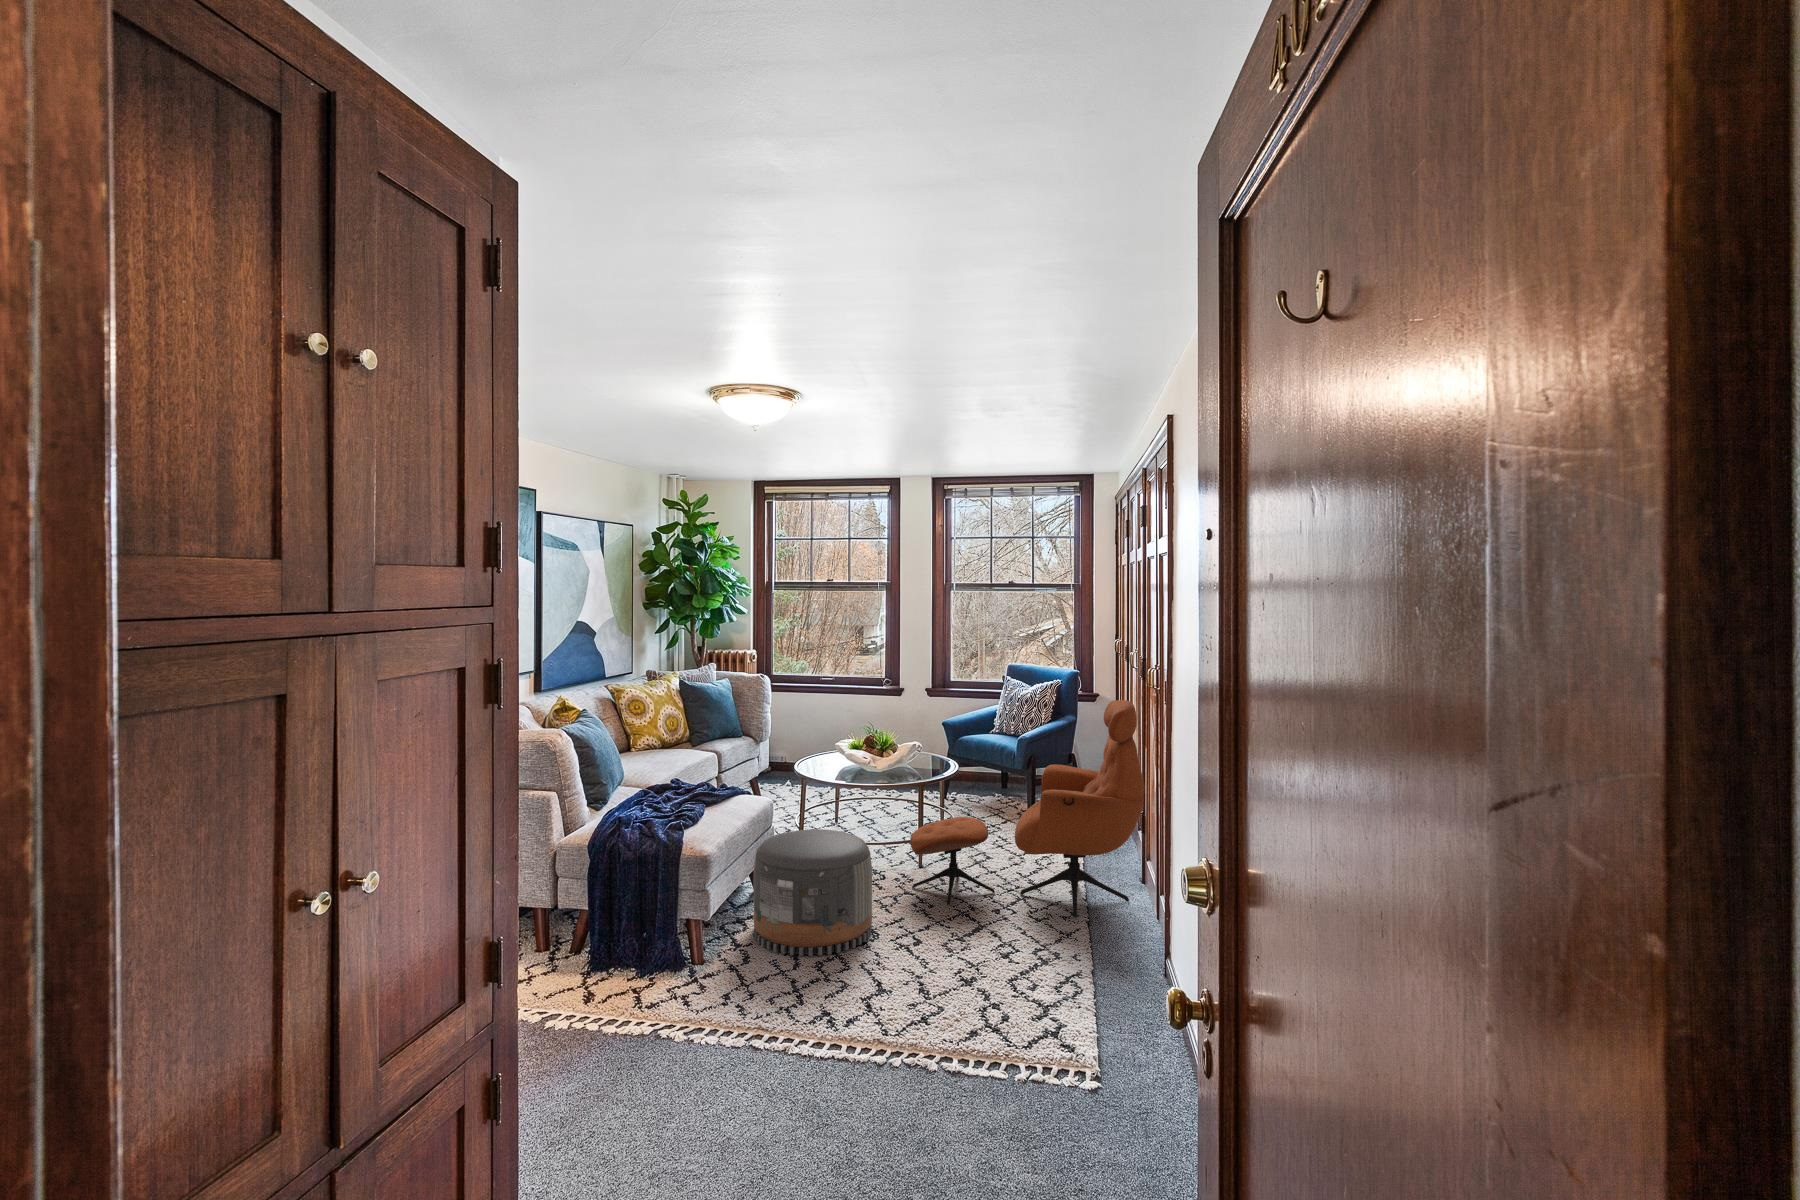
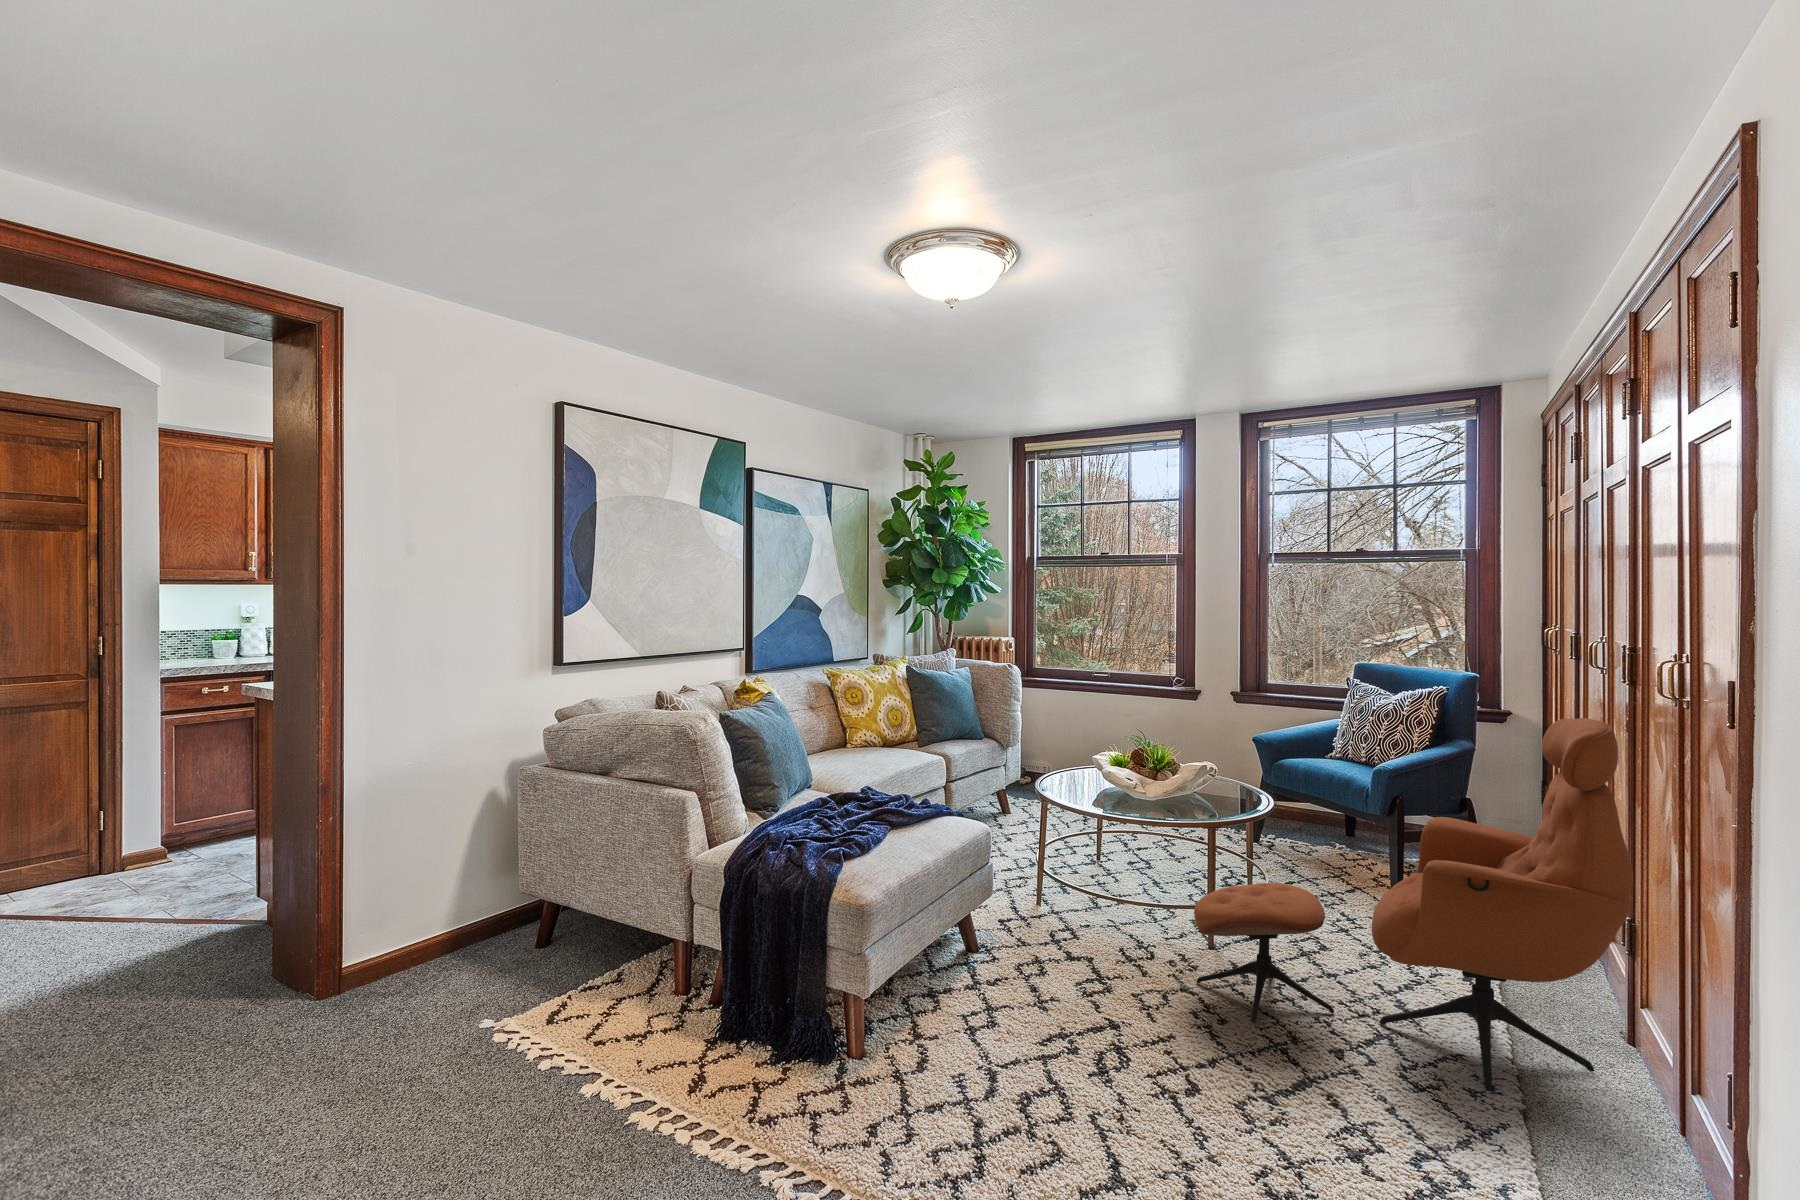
pouf: present [754,829,872,956] -> none [943,878,1125,1083]

